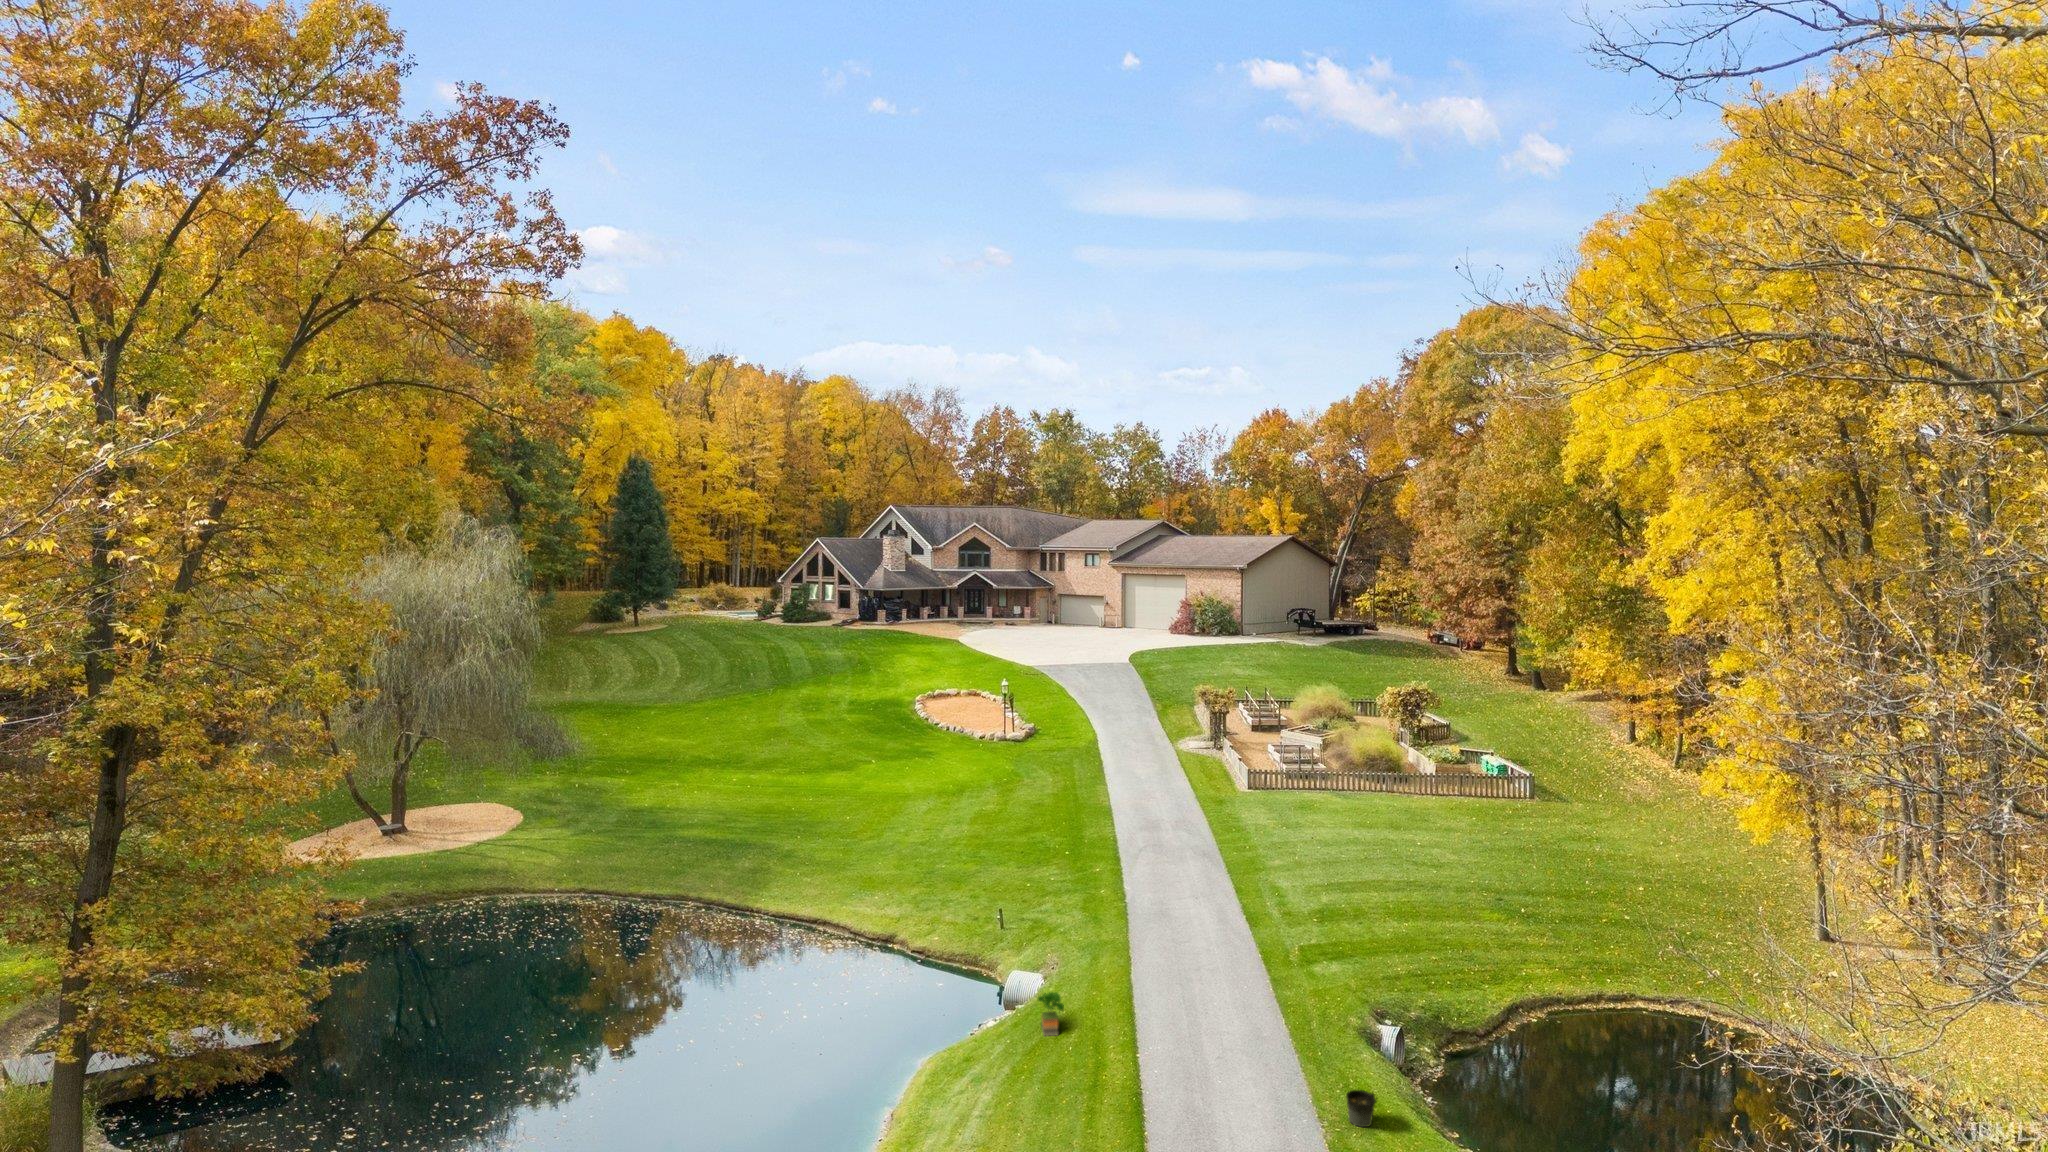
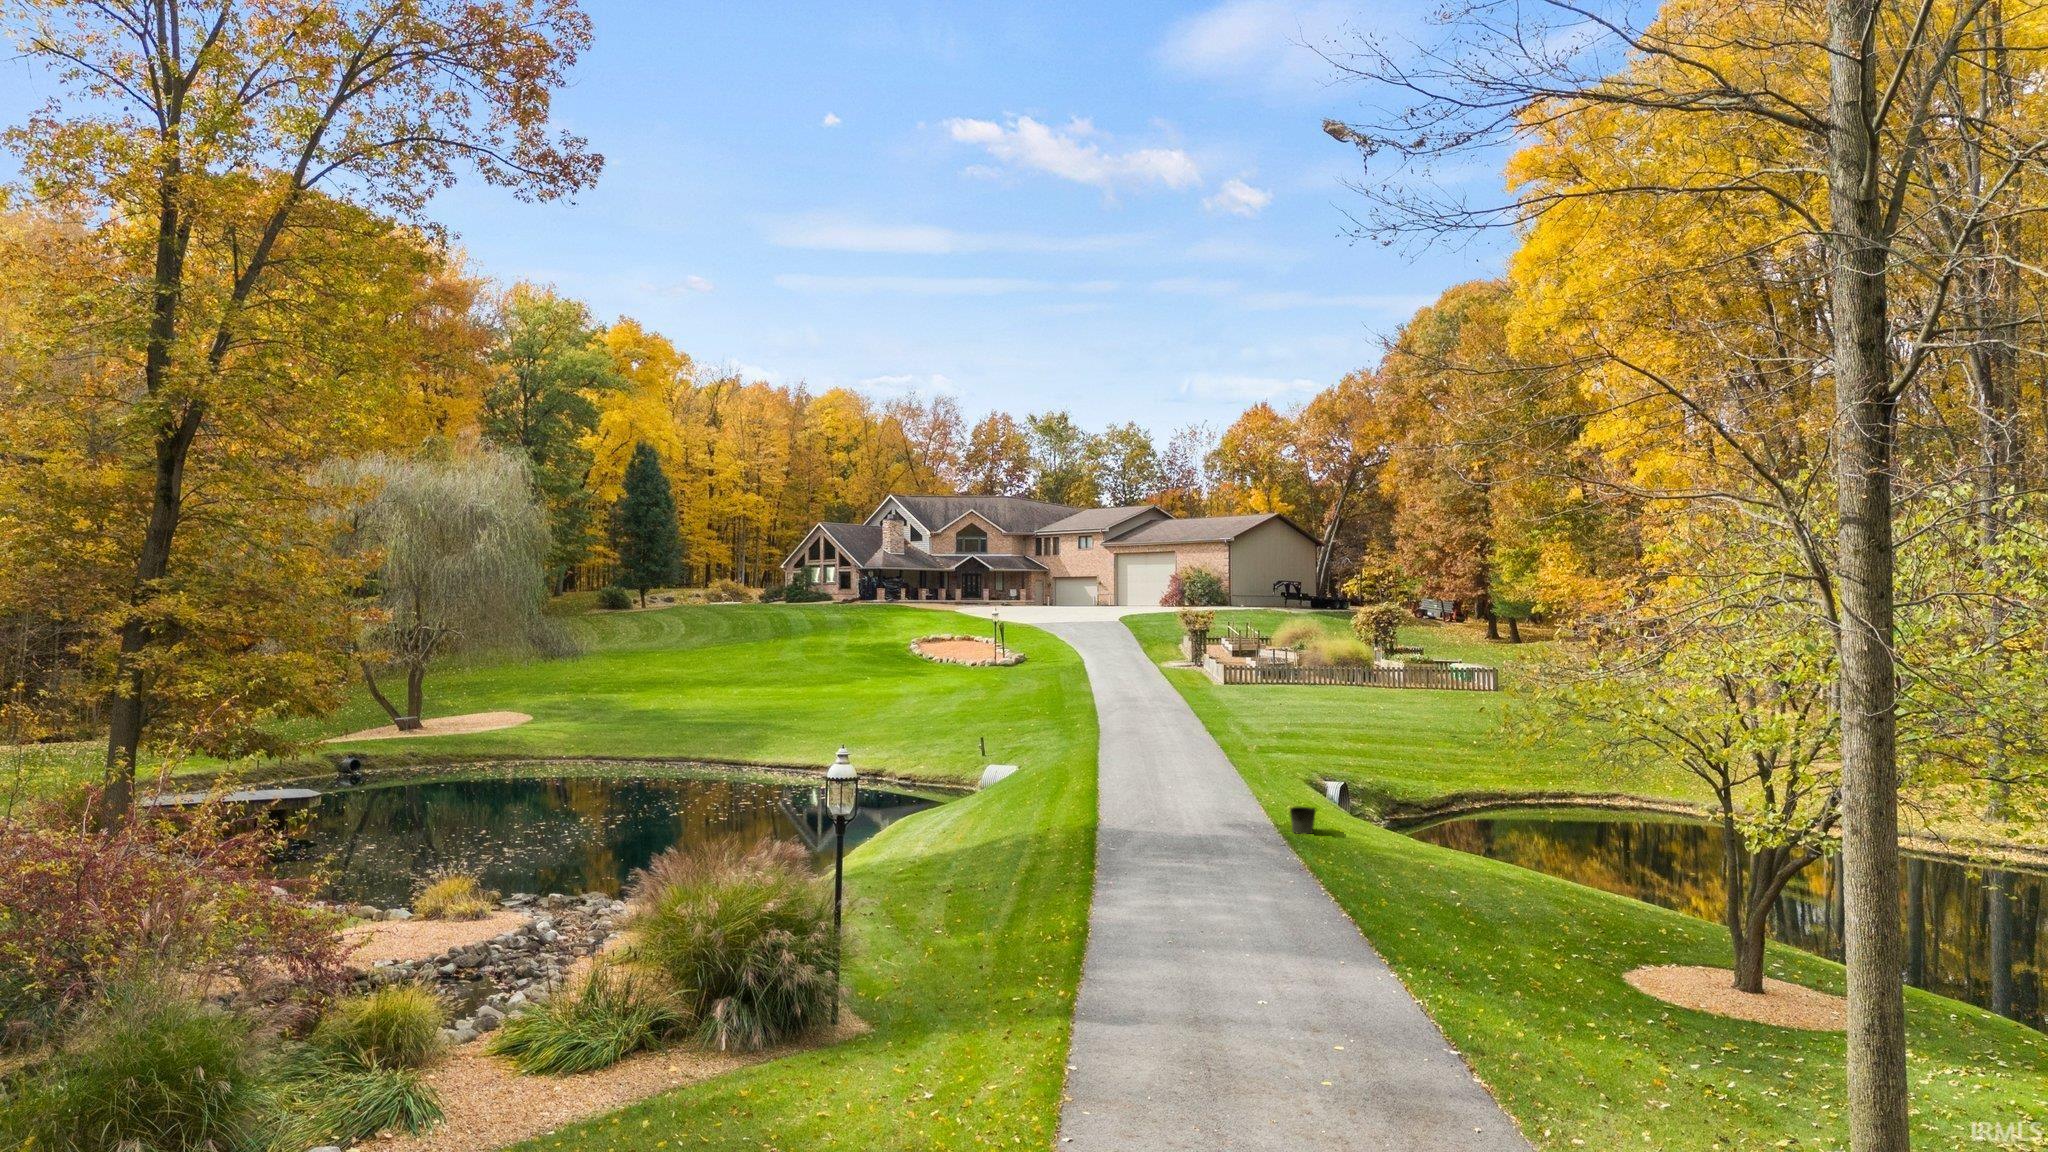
potted tree: present [1038,992,1064,1036] -> none [1013,756,1038,795]

